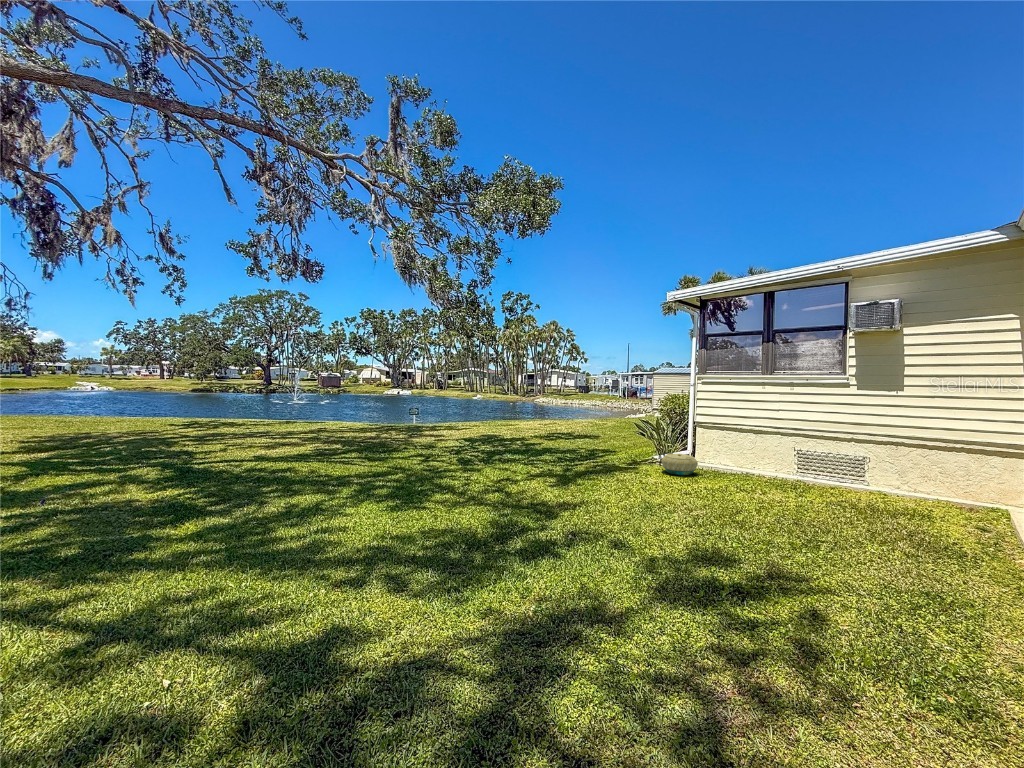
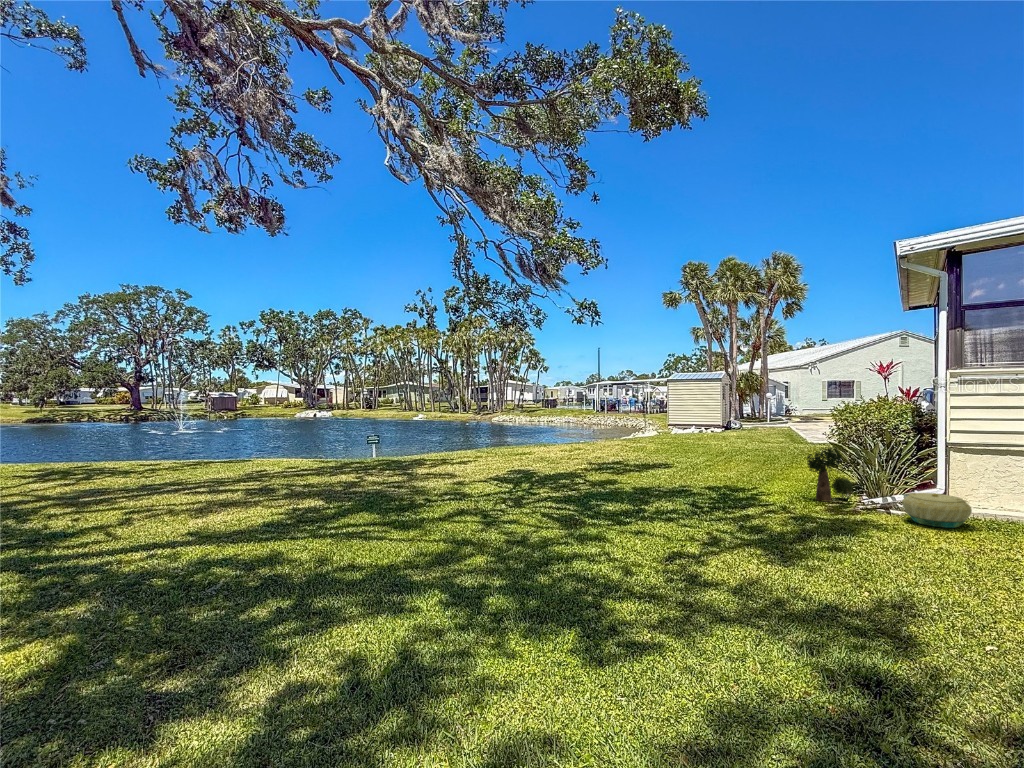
potted plant: none [630,424,661,462] -> present [807,447,853,502]

